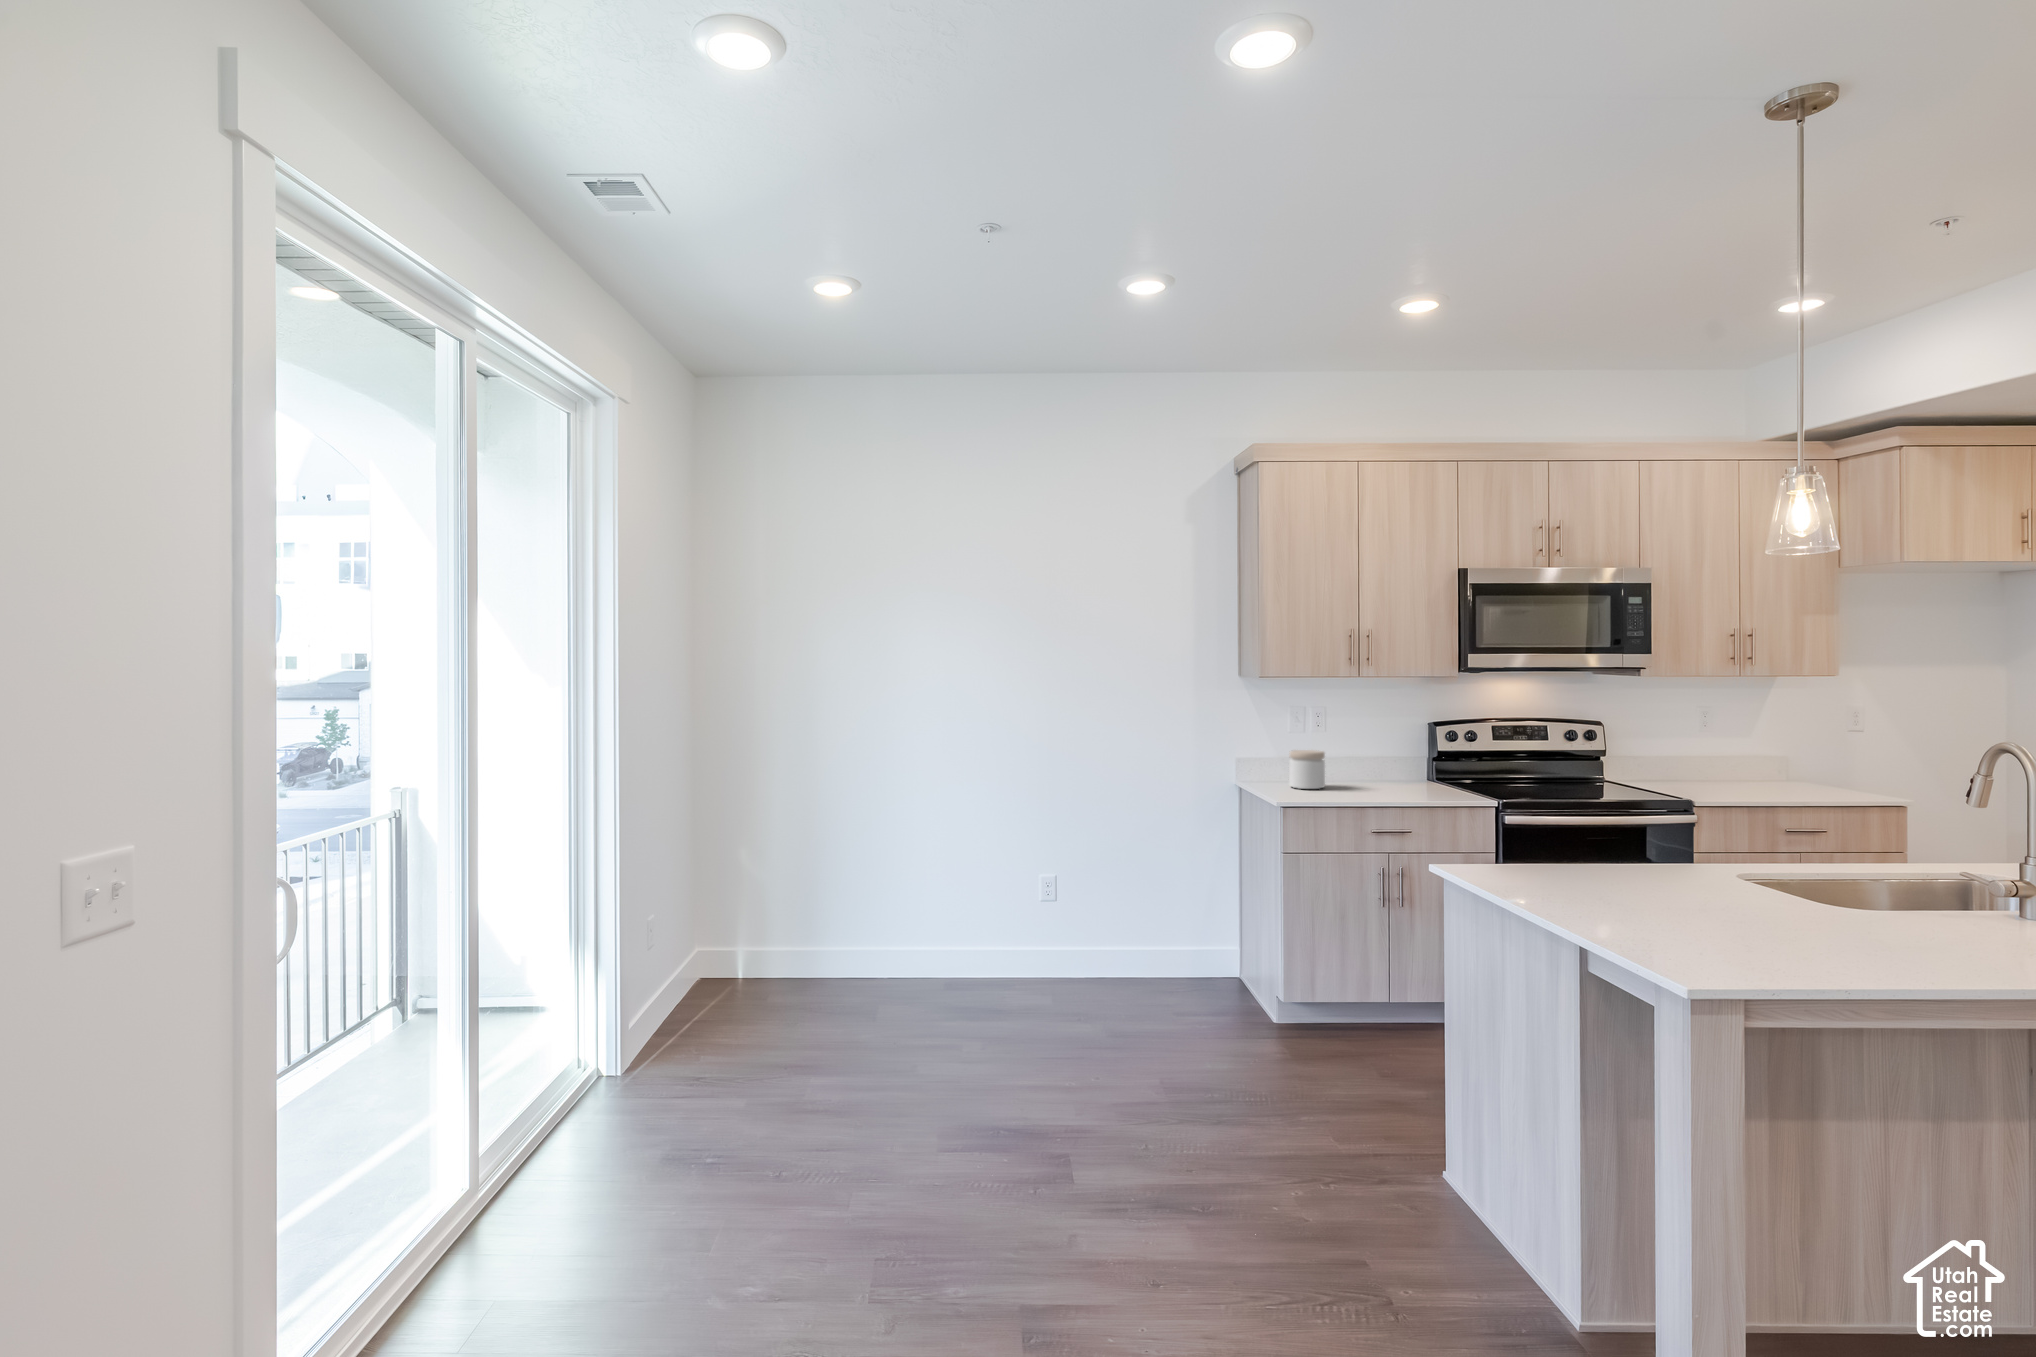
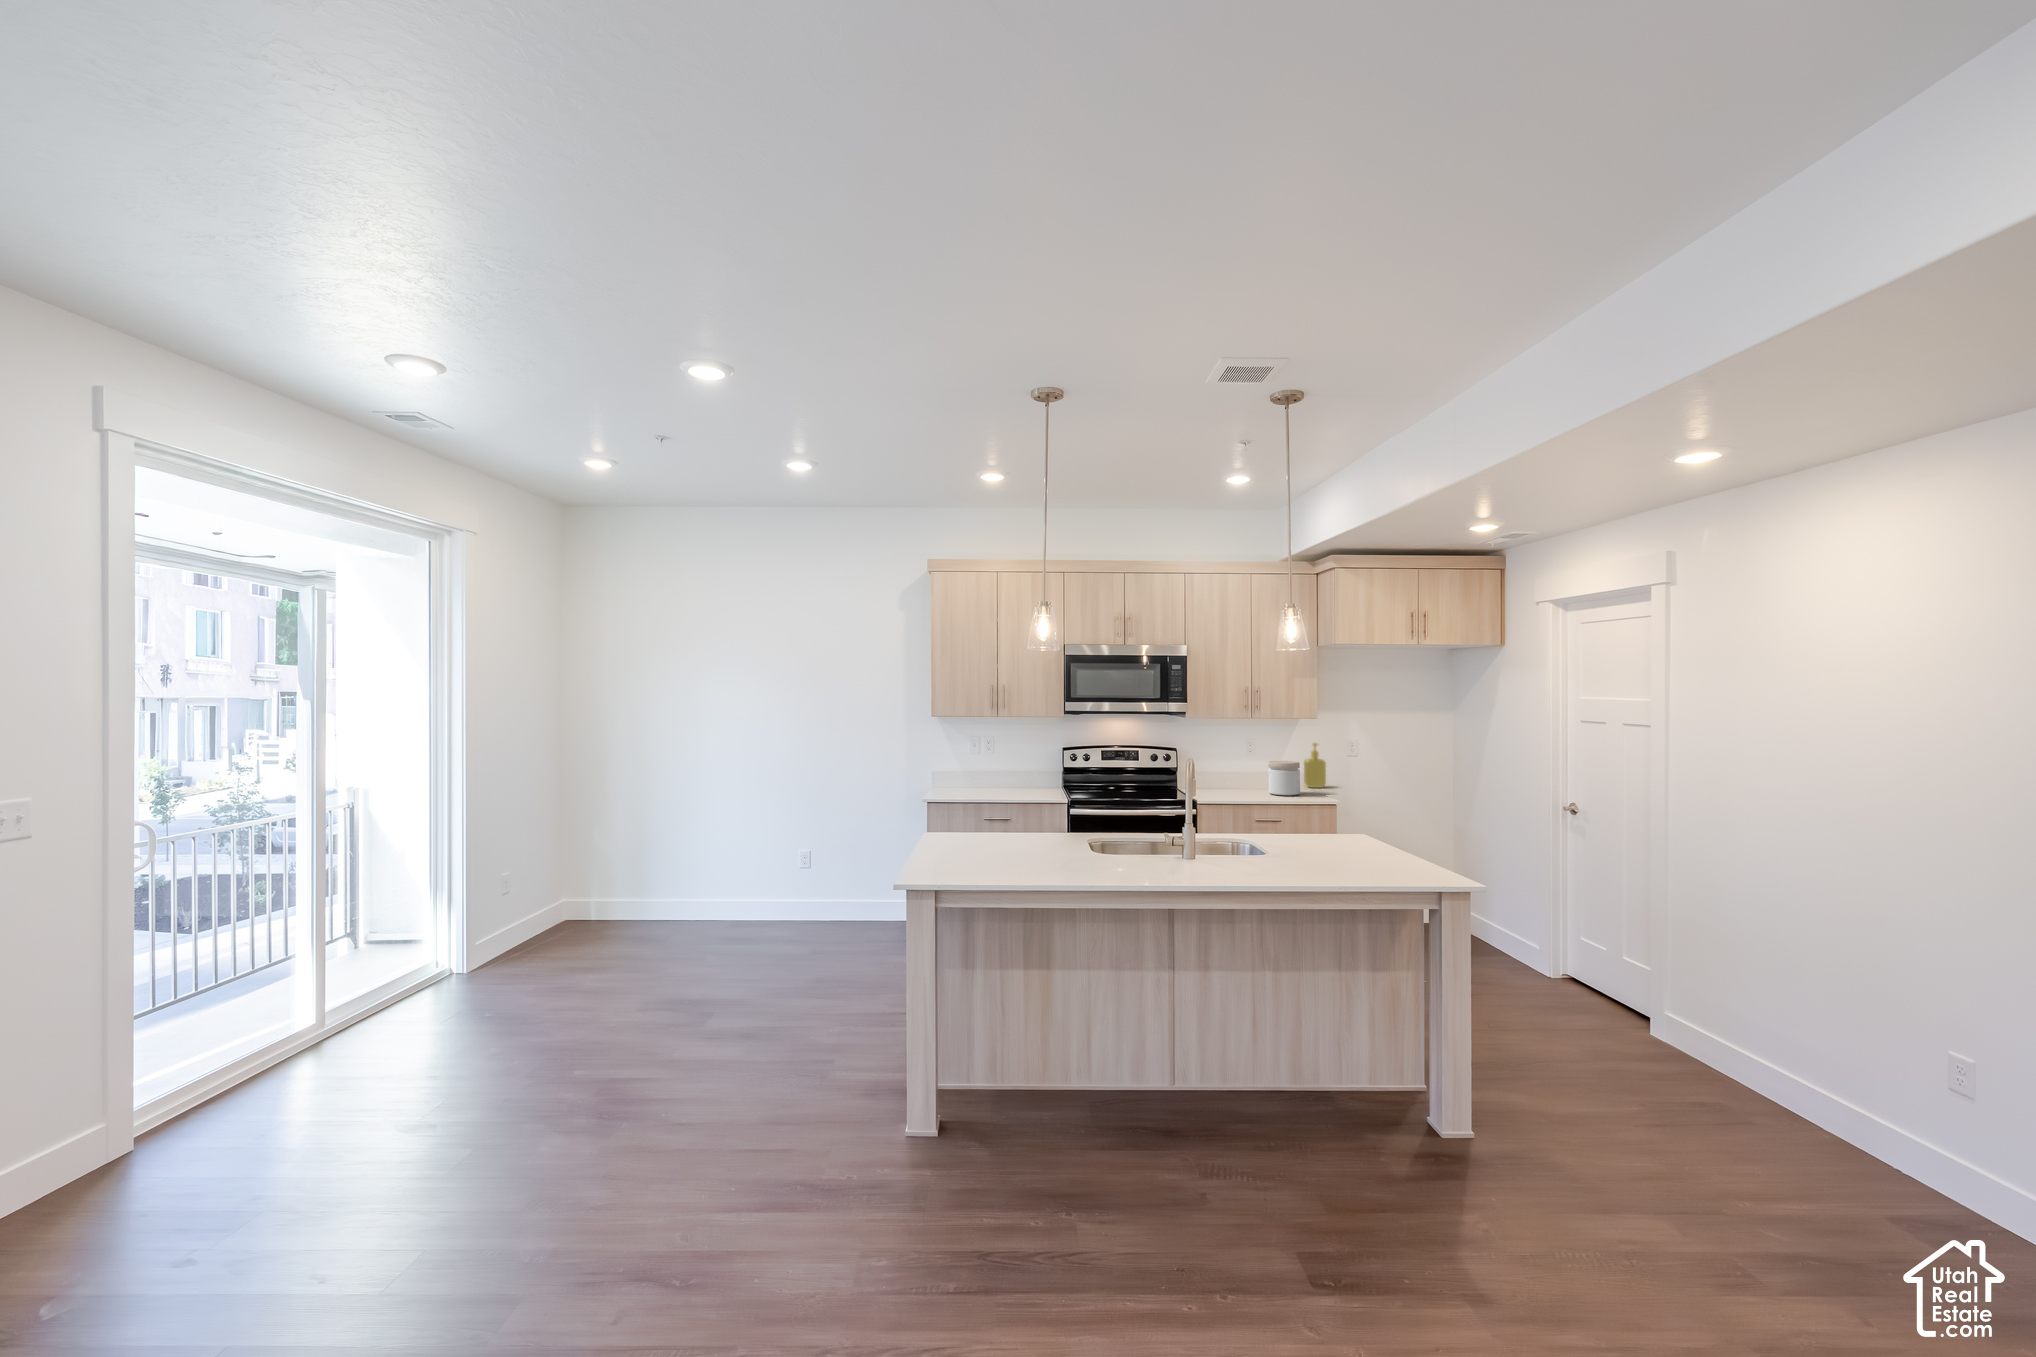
soap dispenser: none [1331,730,1355,780] -> present [1304,743,1326,788]

